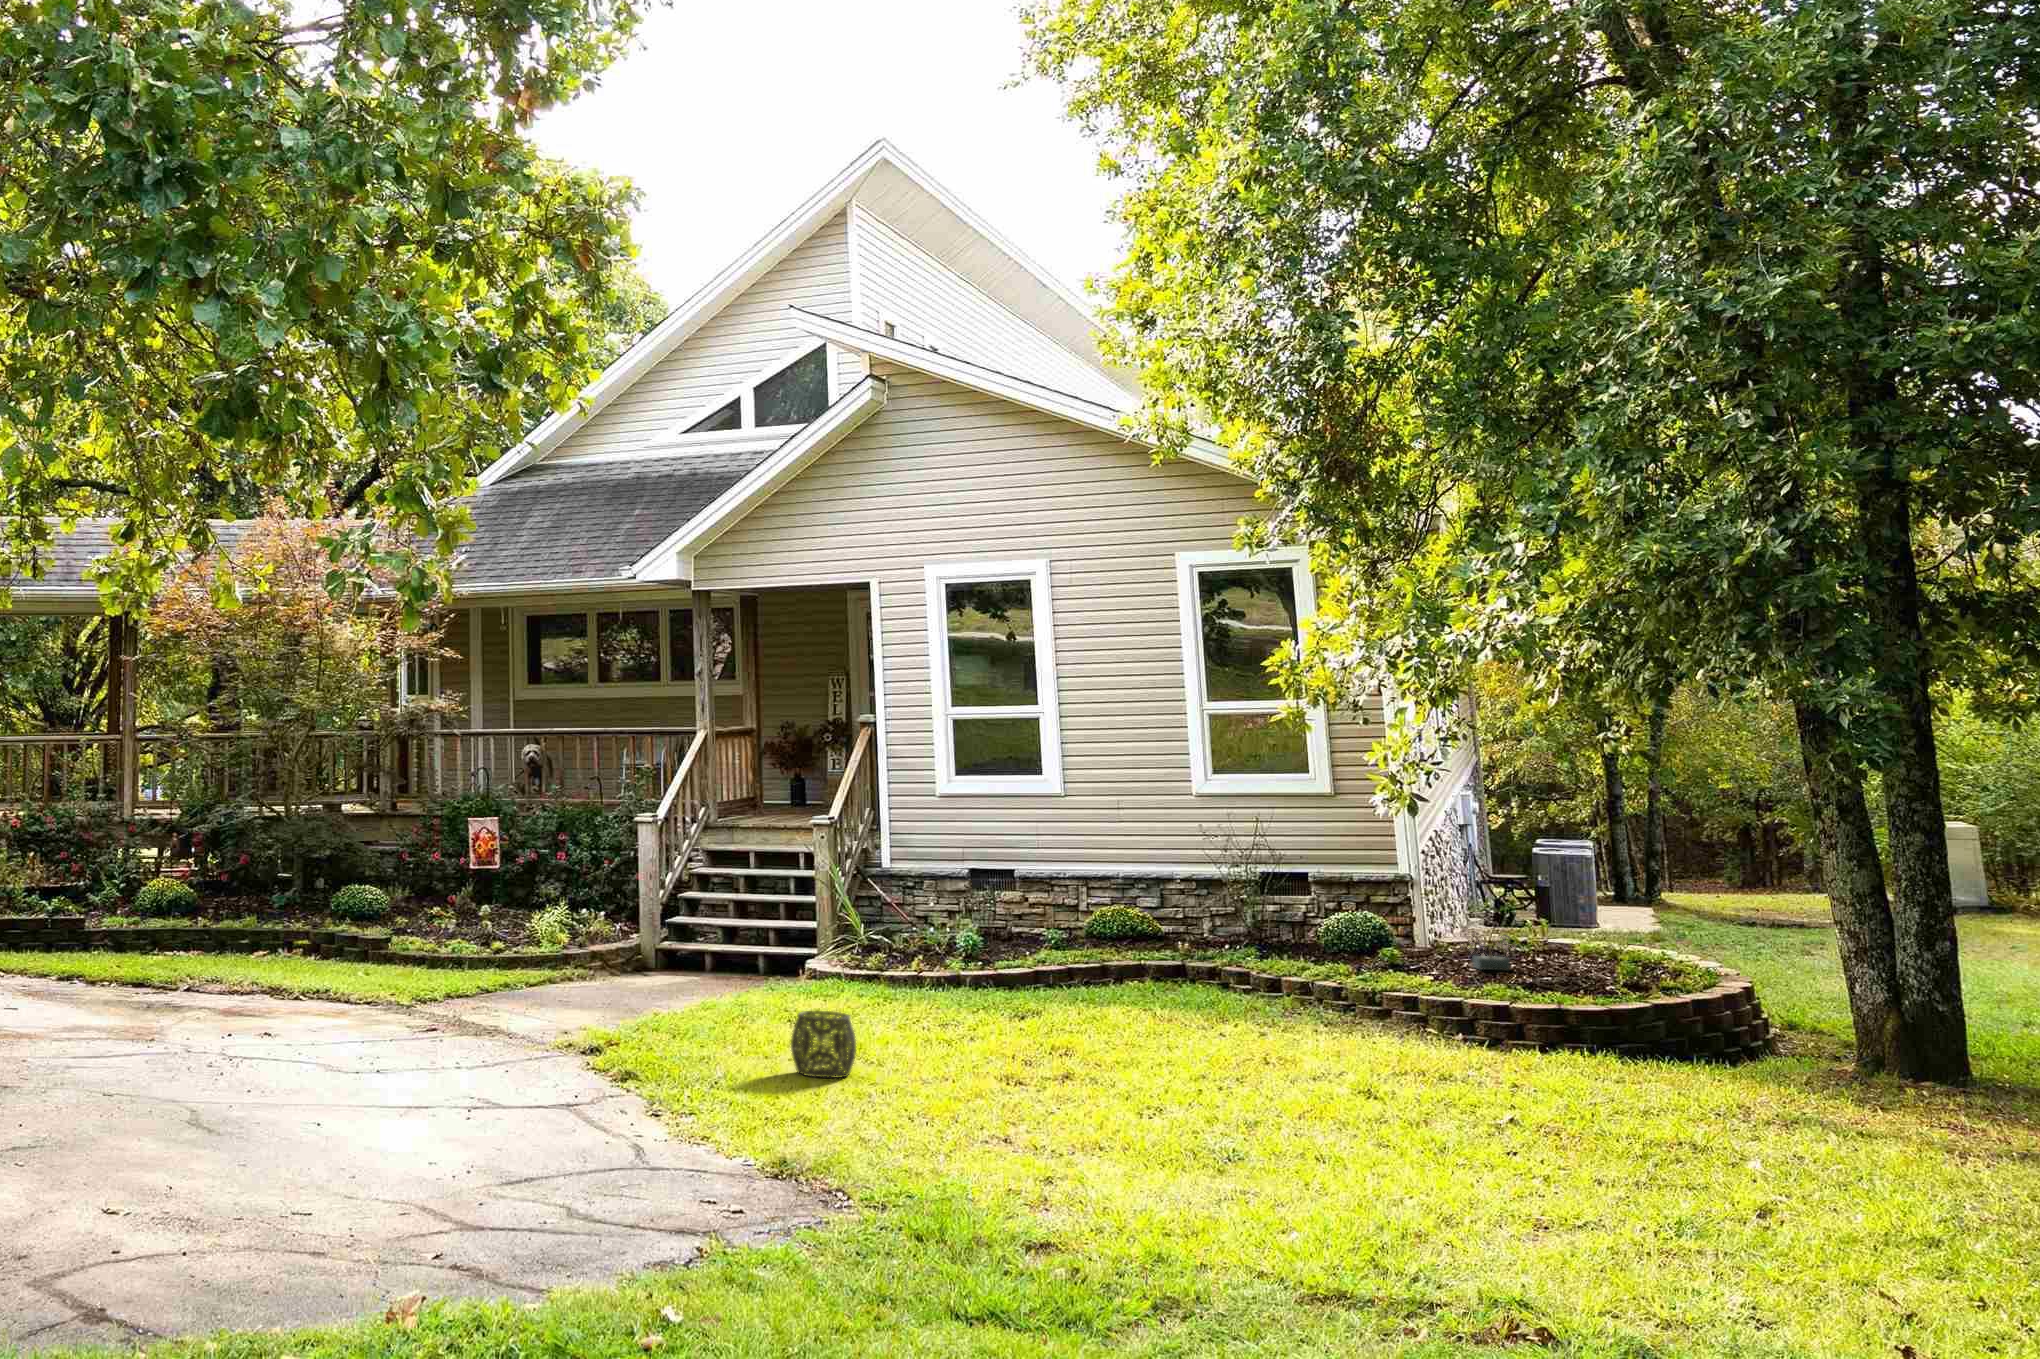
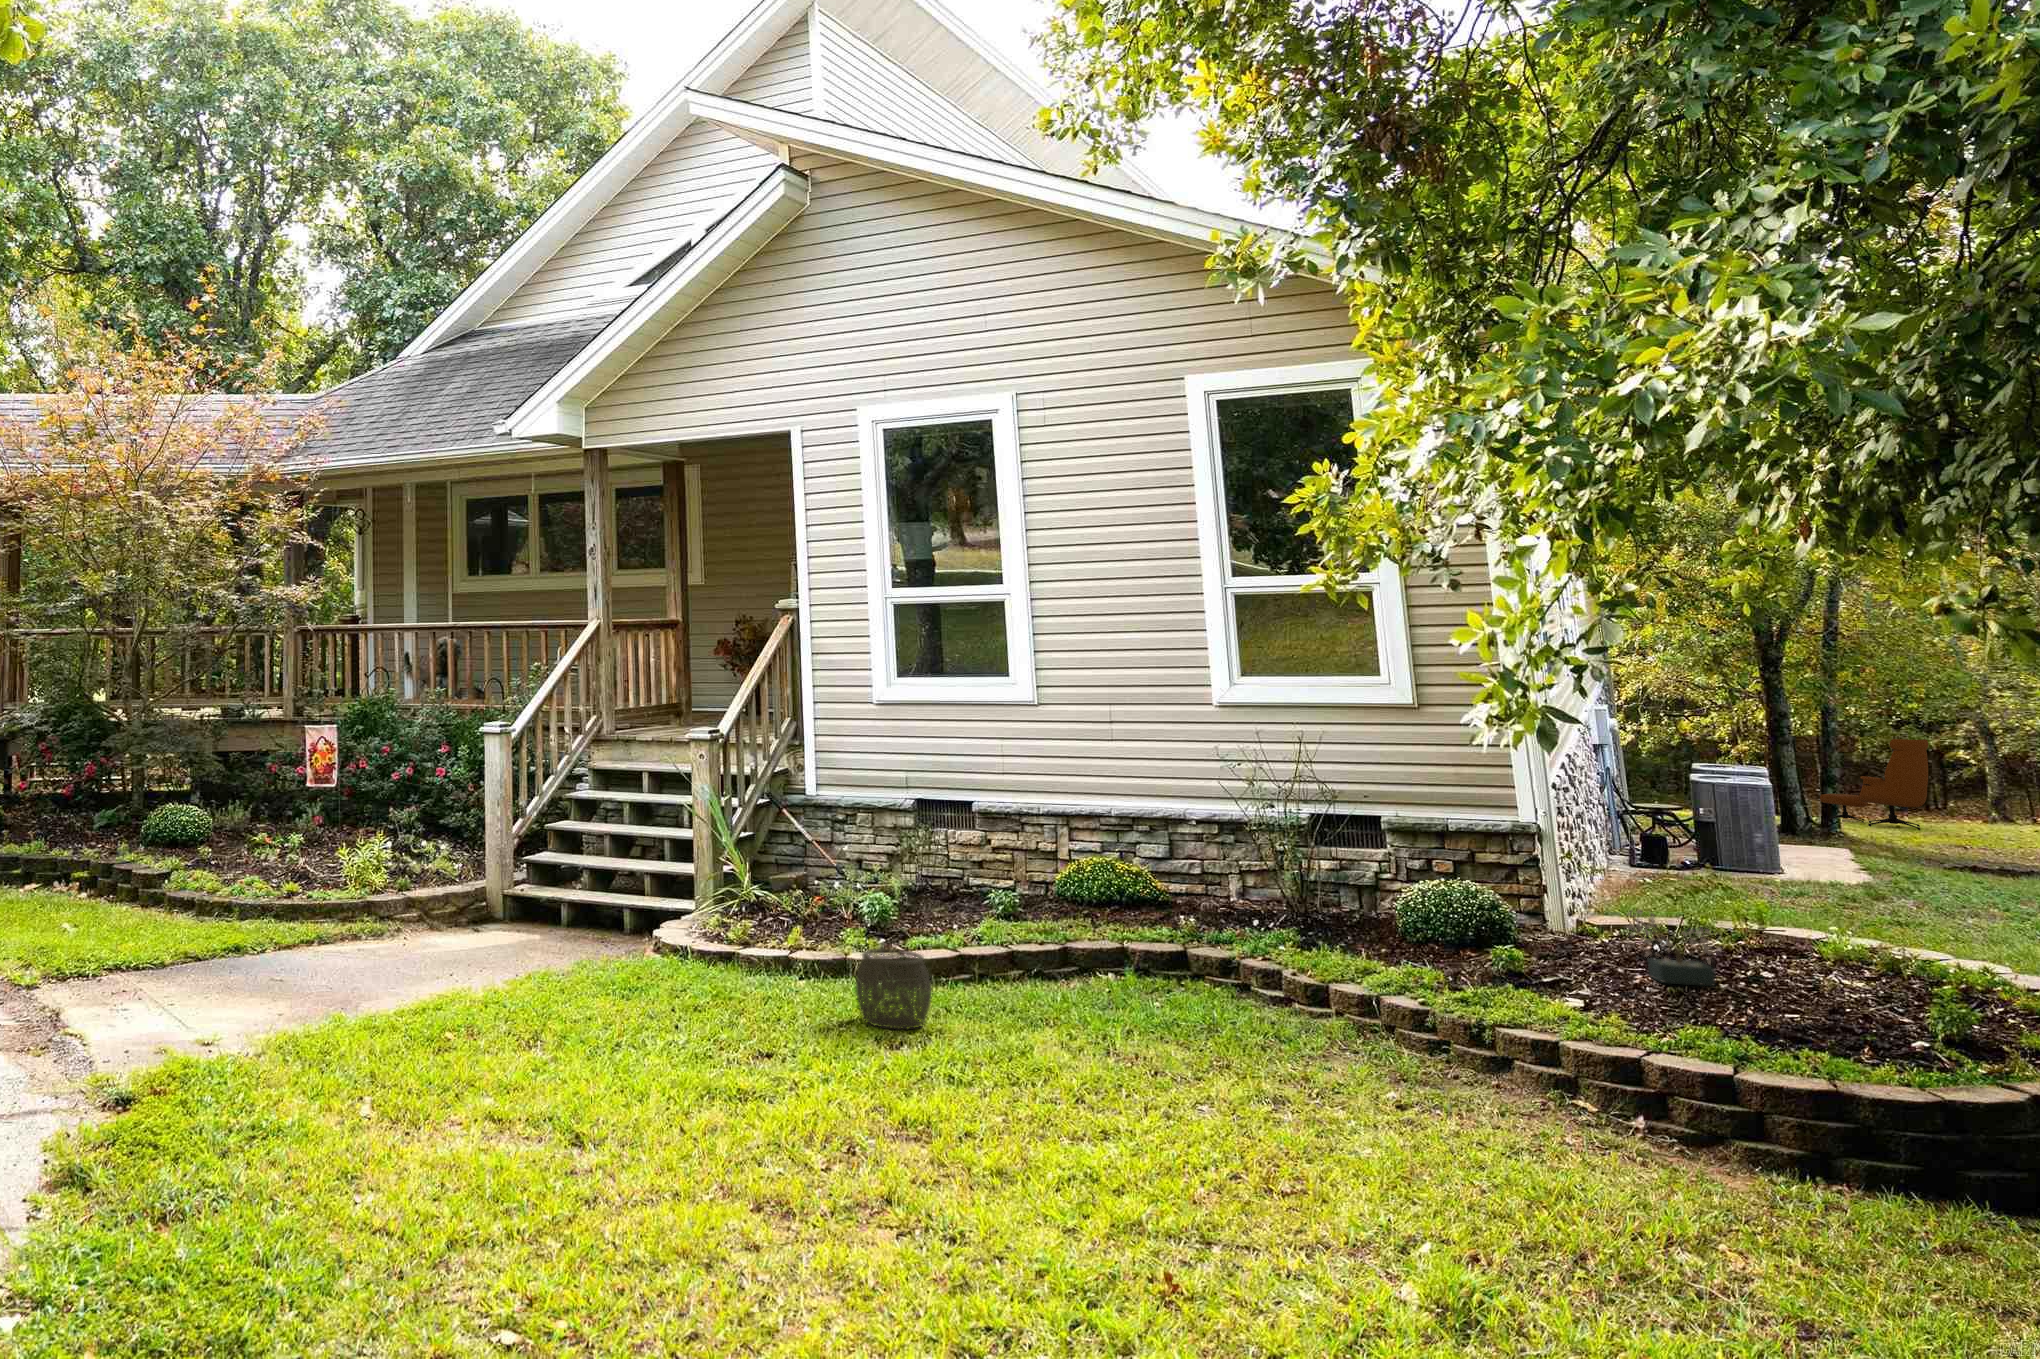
lounge chair: none [1625,840,1704,915] -> present [1820,739,1929,830]
woven basket: present [791,1011,856,1078] -> present [856,949,933,1029]

